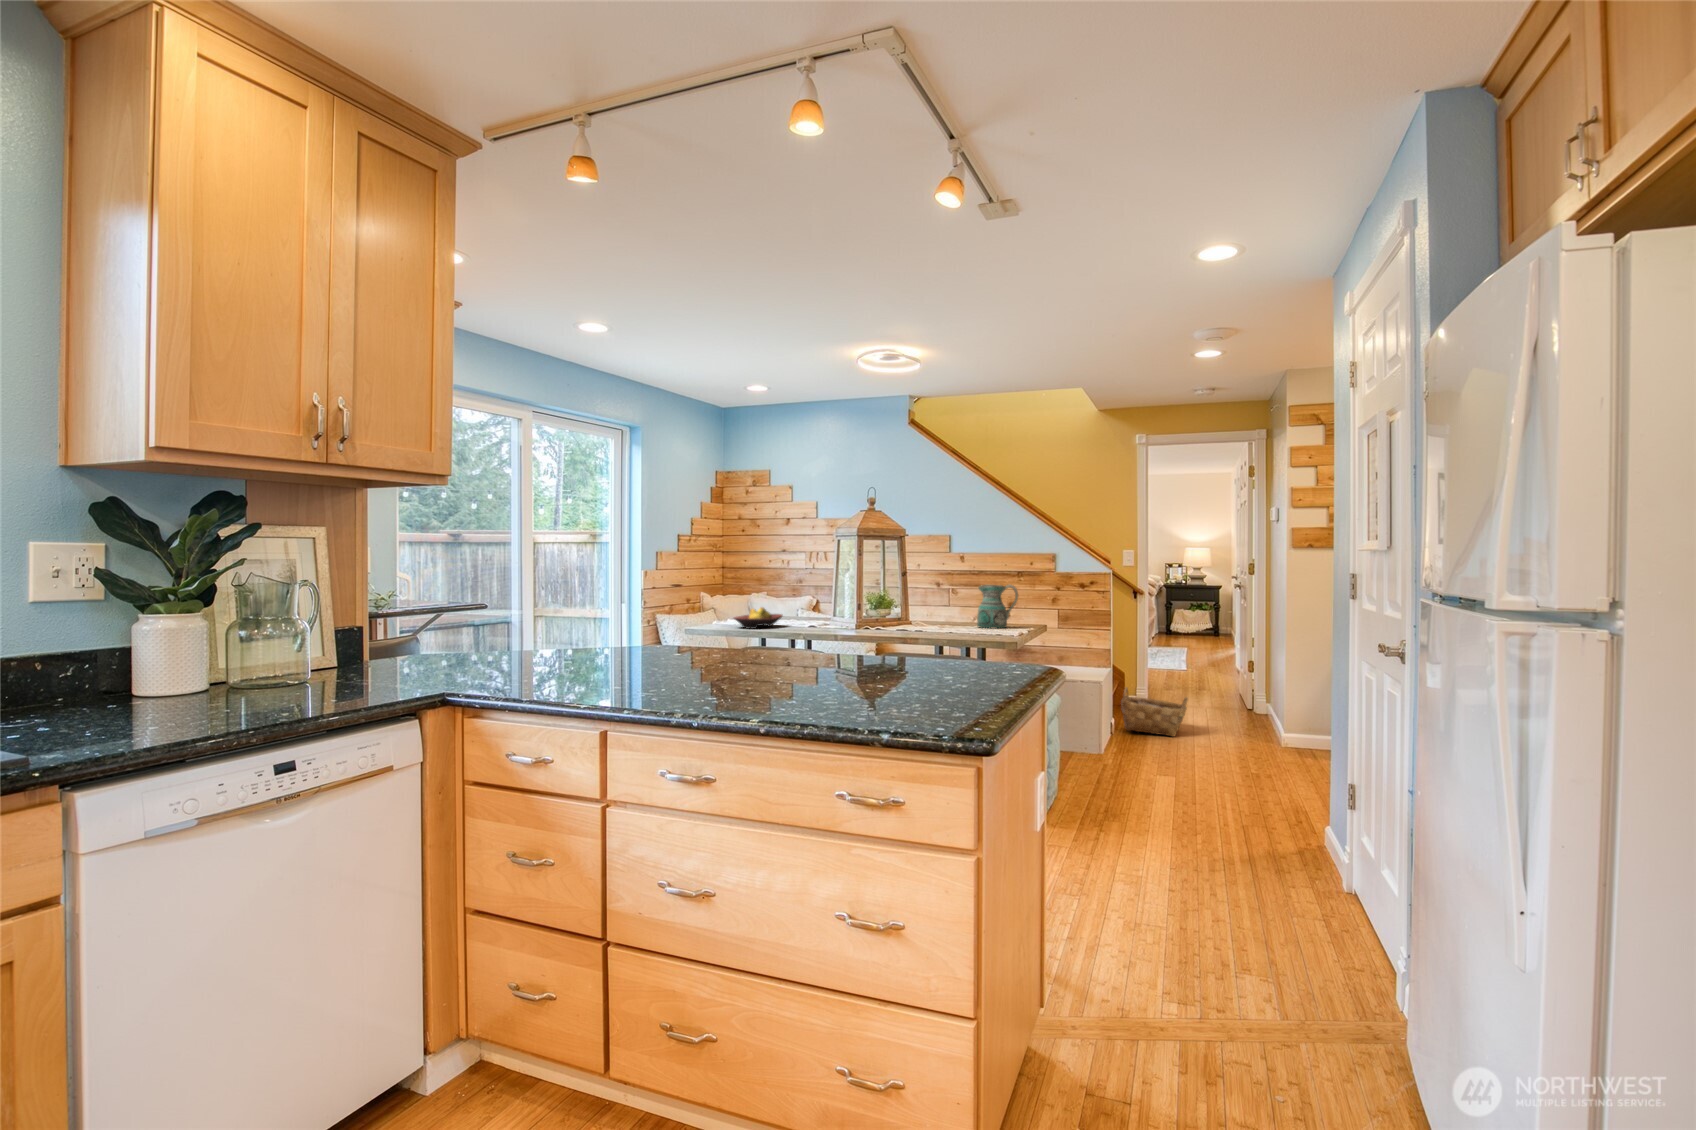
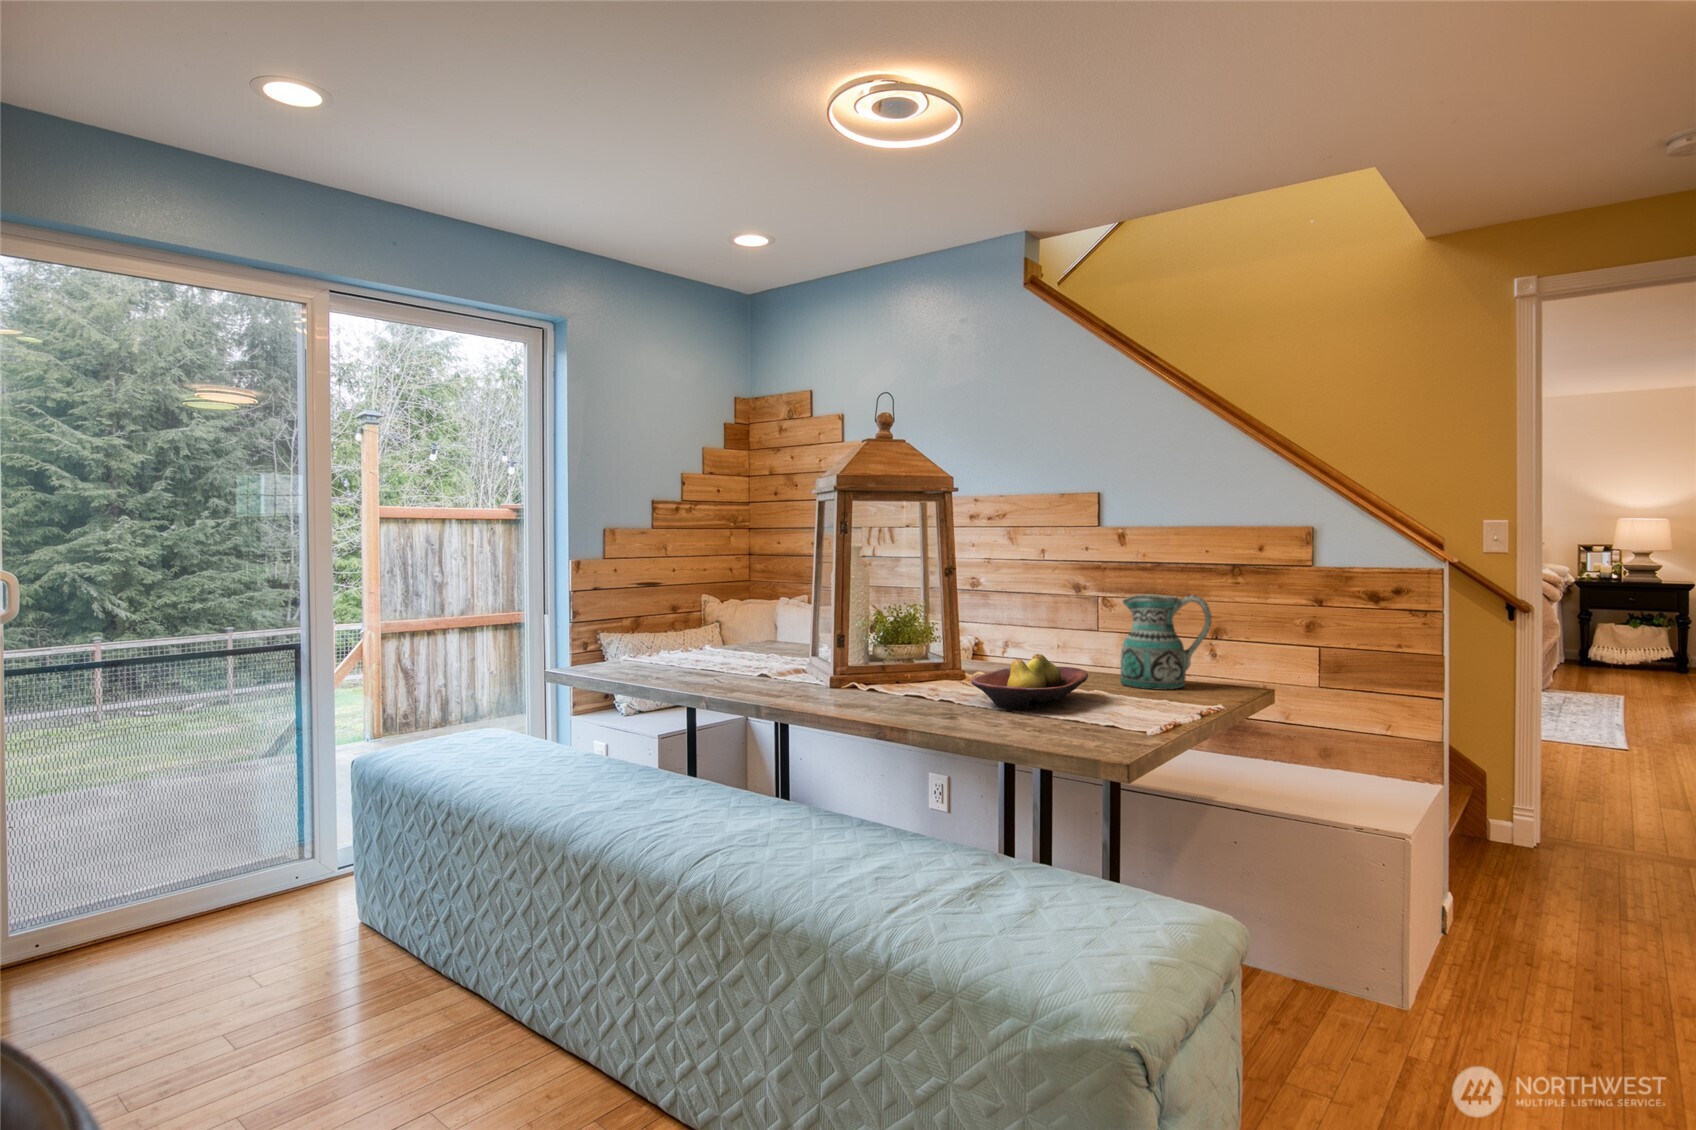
fruit bowl: present [734,607,782,629] -> present [971,654,1088,710]
woven basket: present [1121,687,1188,737] -> none [1470,813,1644,942]

